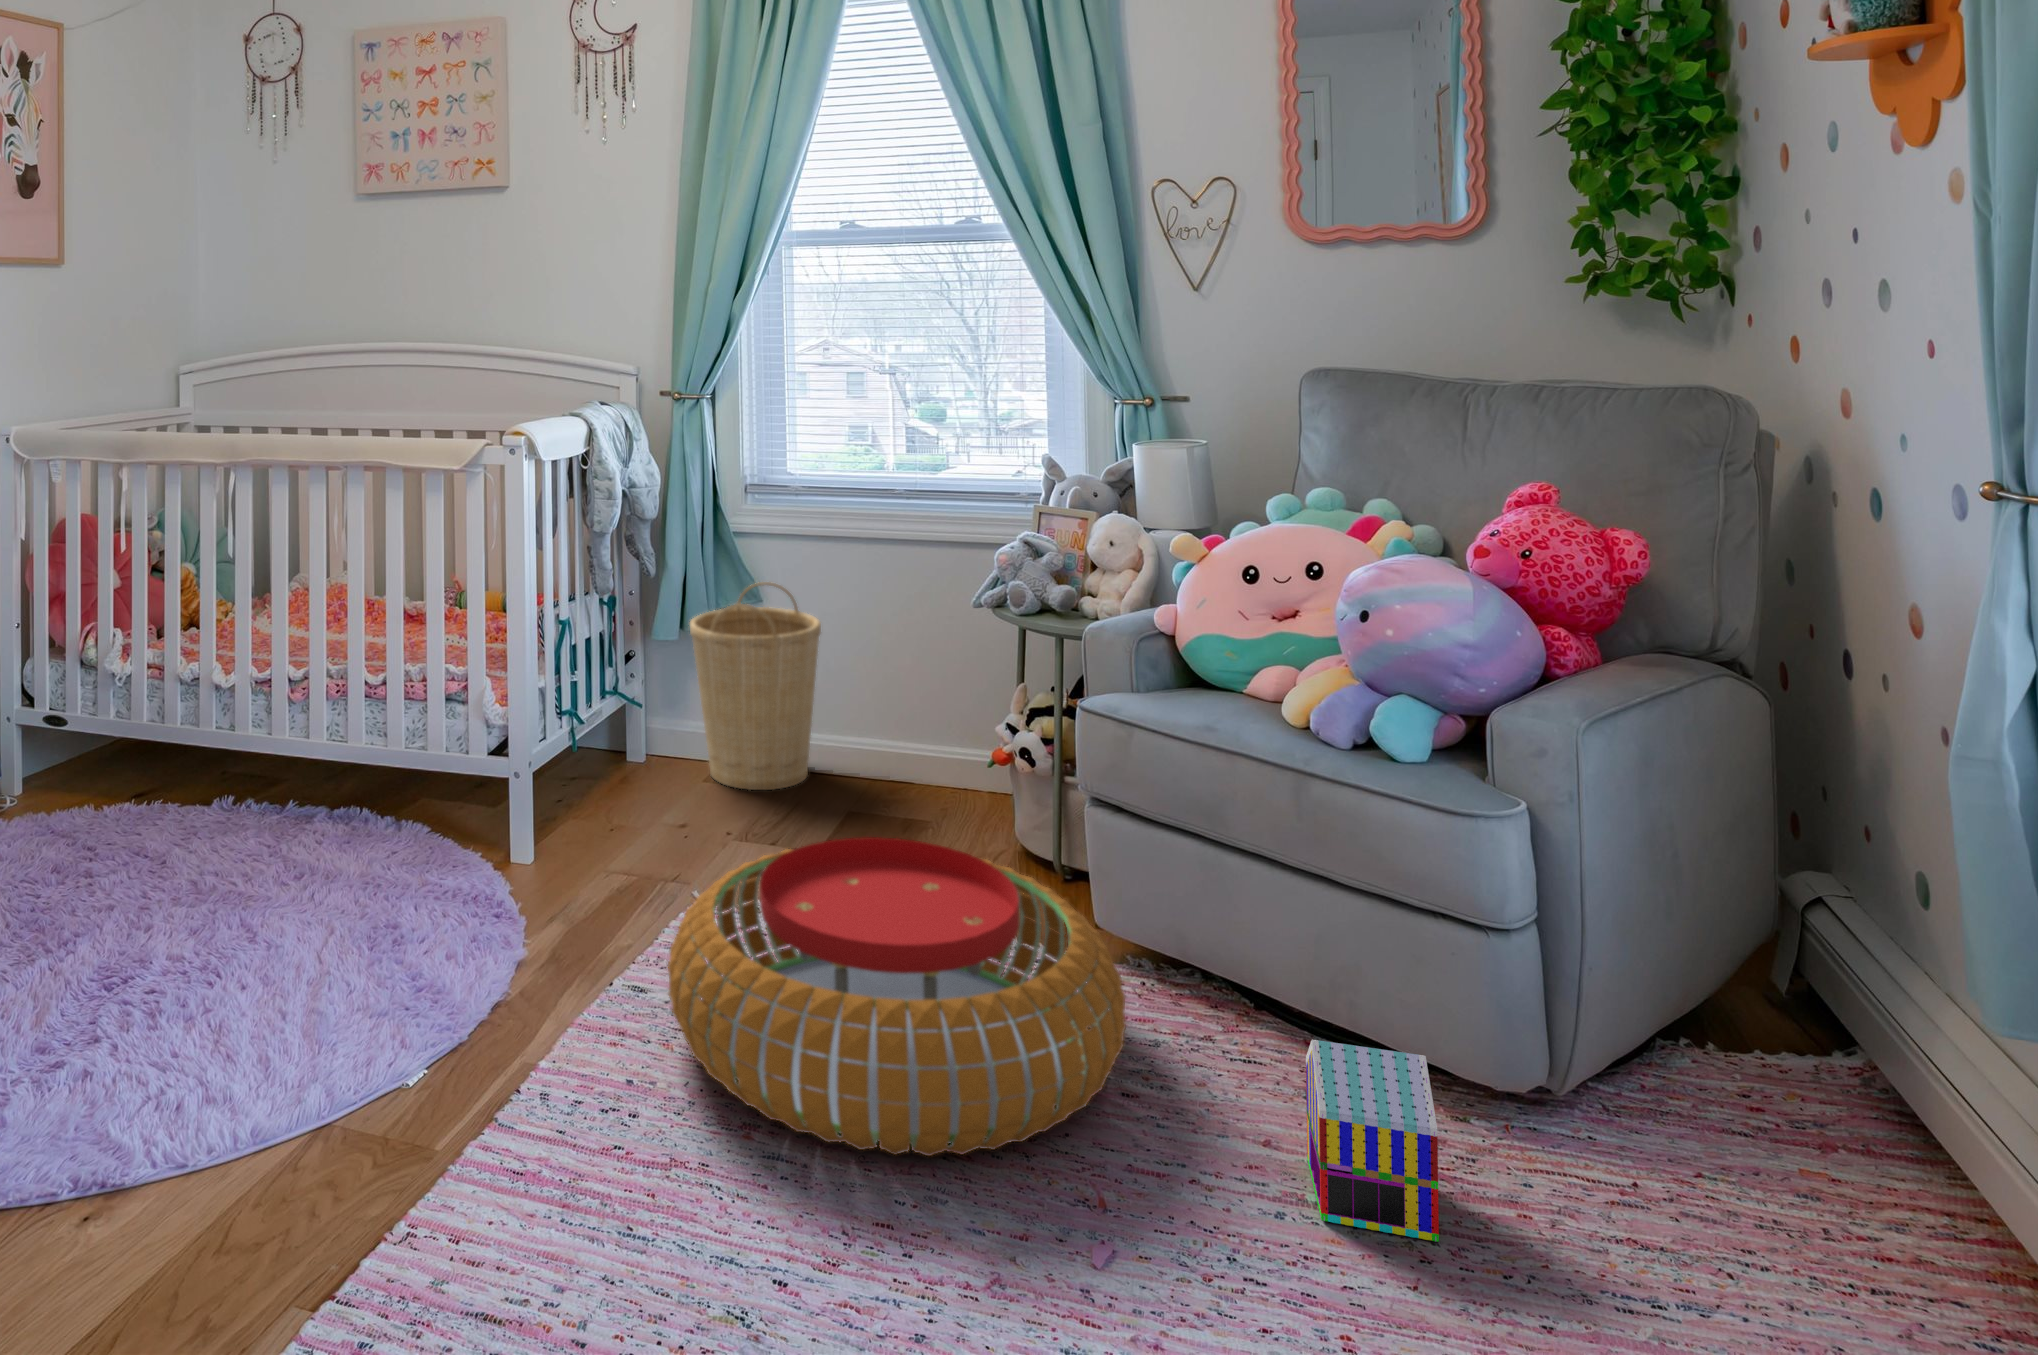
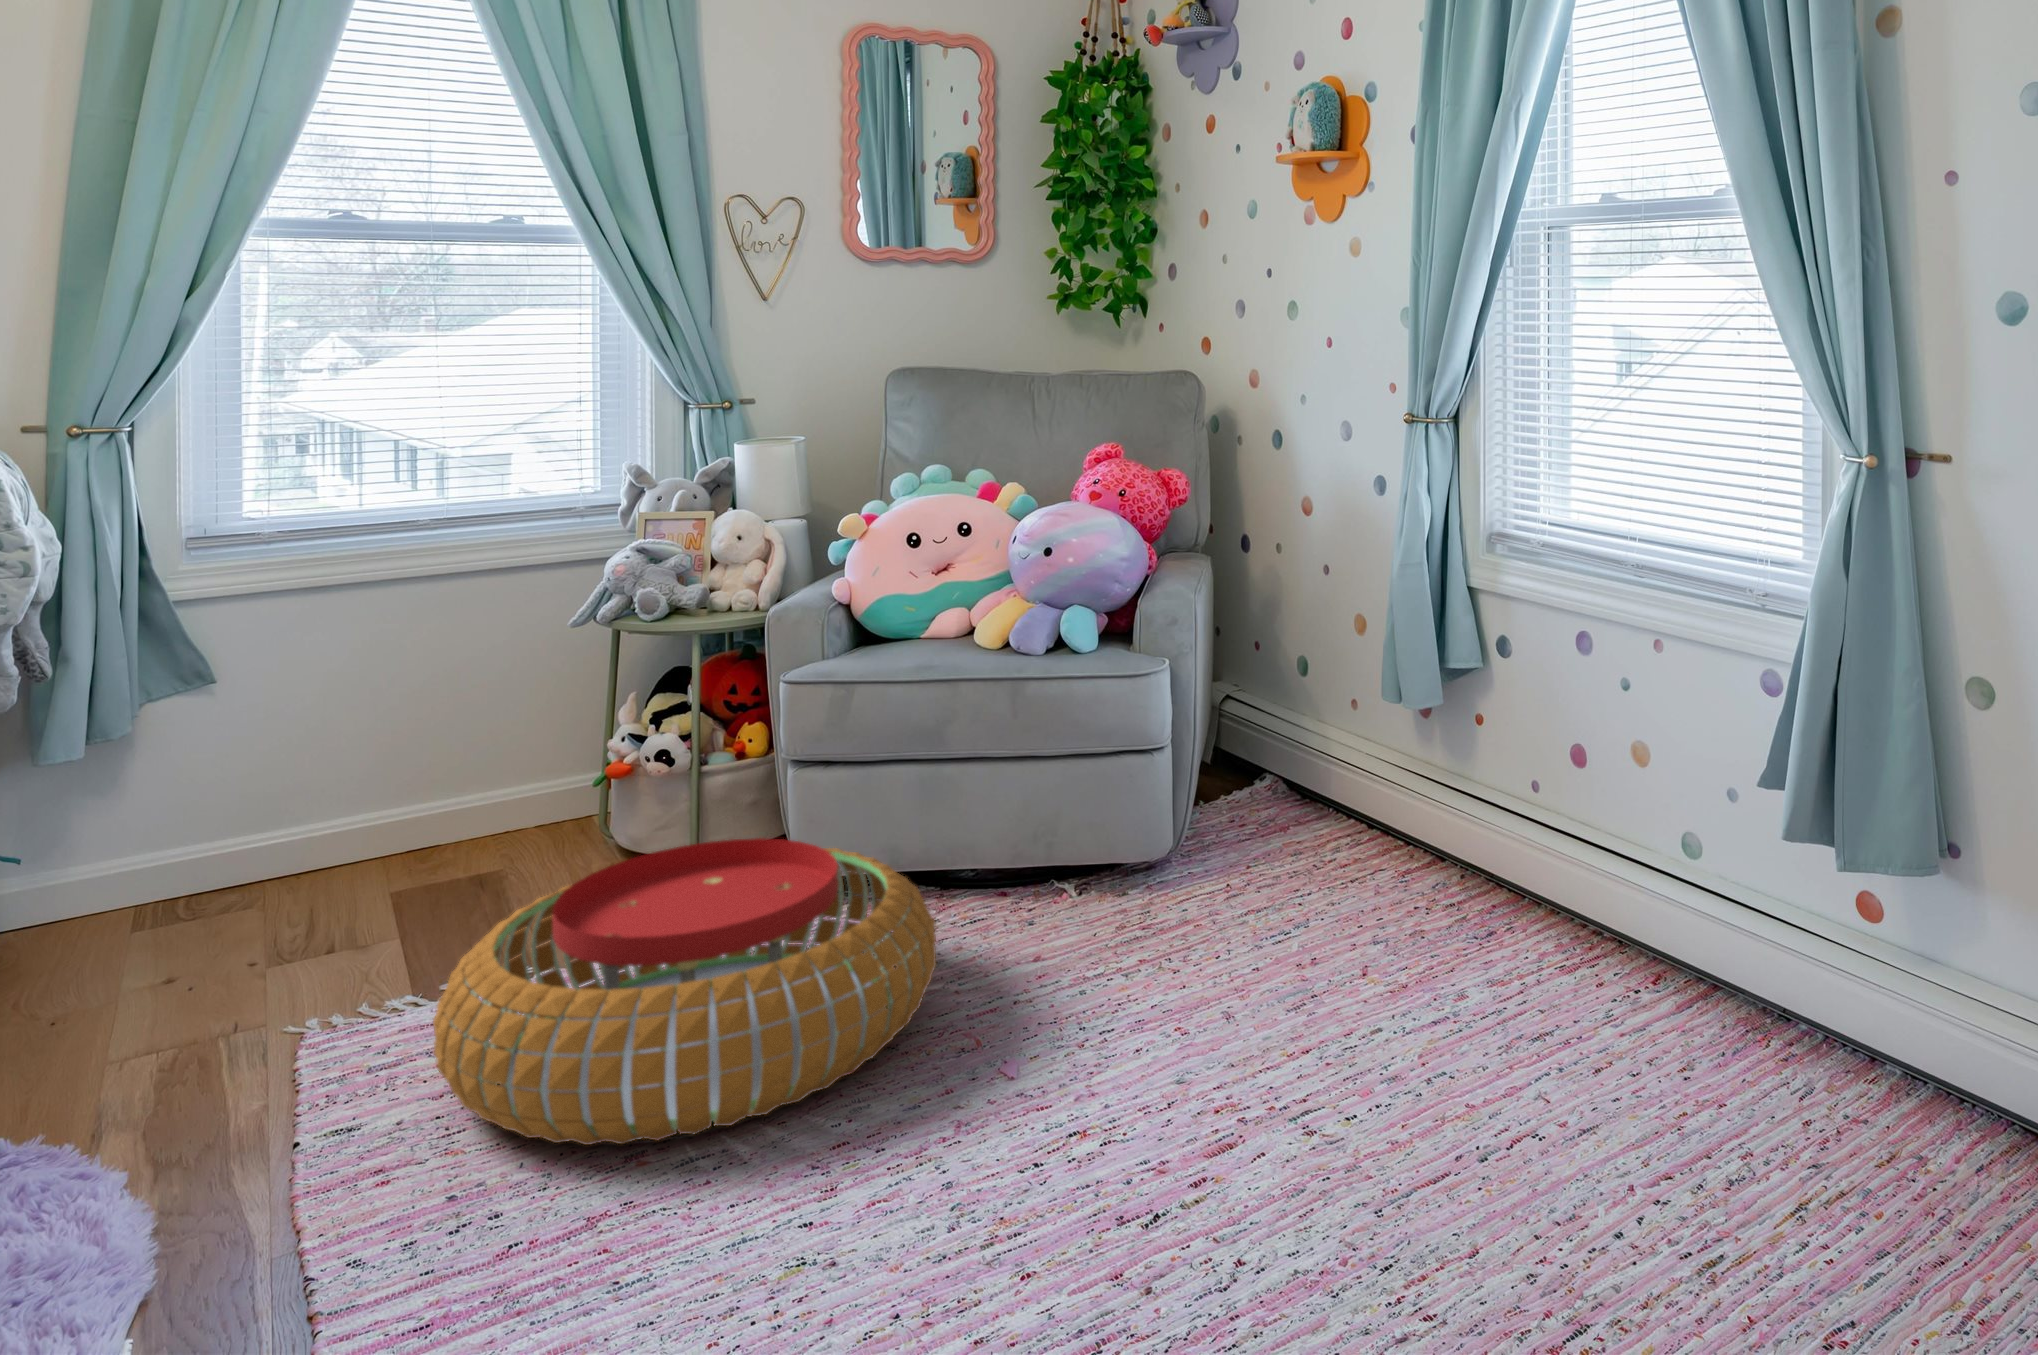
basket: present [690,582,821,790] -> none [129,662,346,934]
toy house: present [1306,1040,1439,1242] -> none [1074,840,1177,984]

